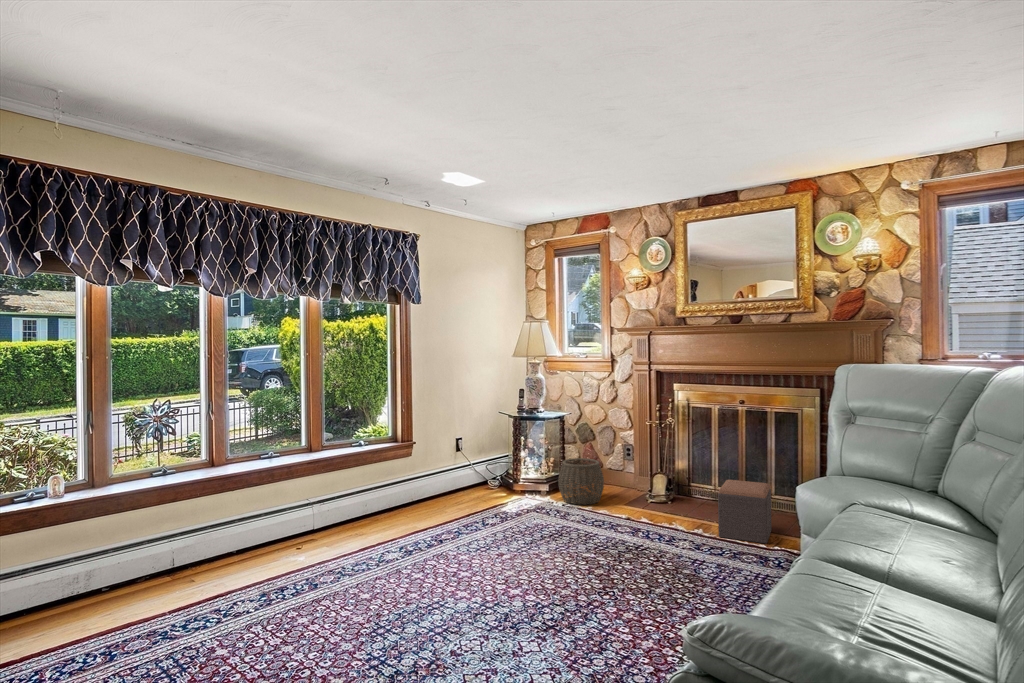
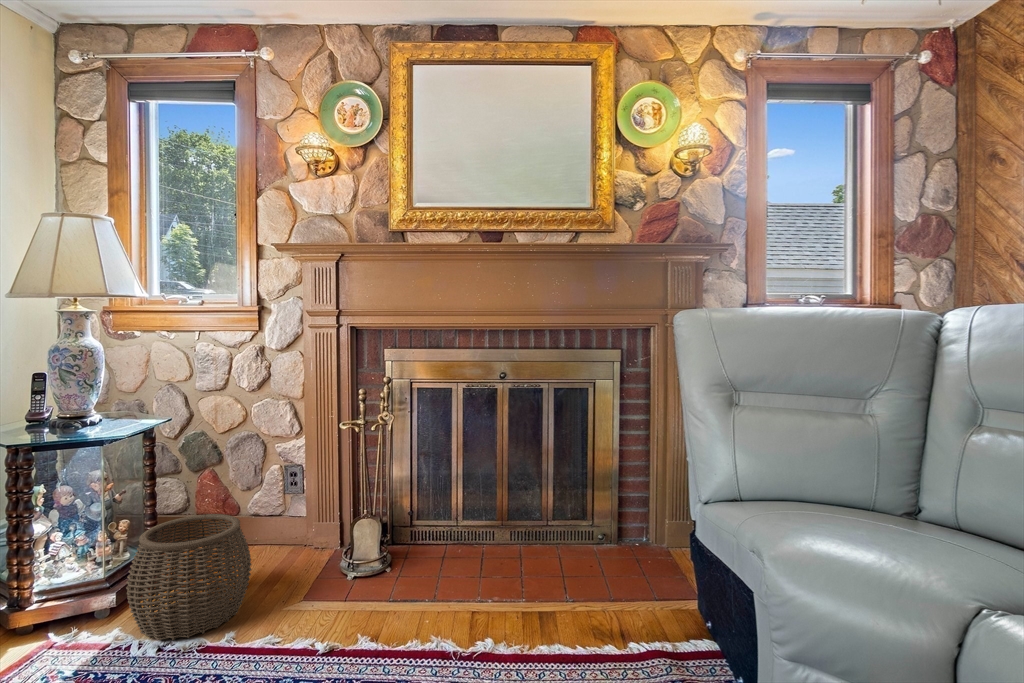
footstool: present [718,480,772,544] -> none [519,519,625,657]

